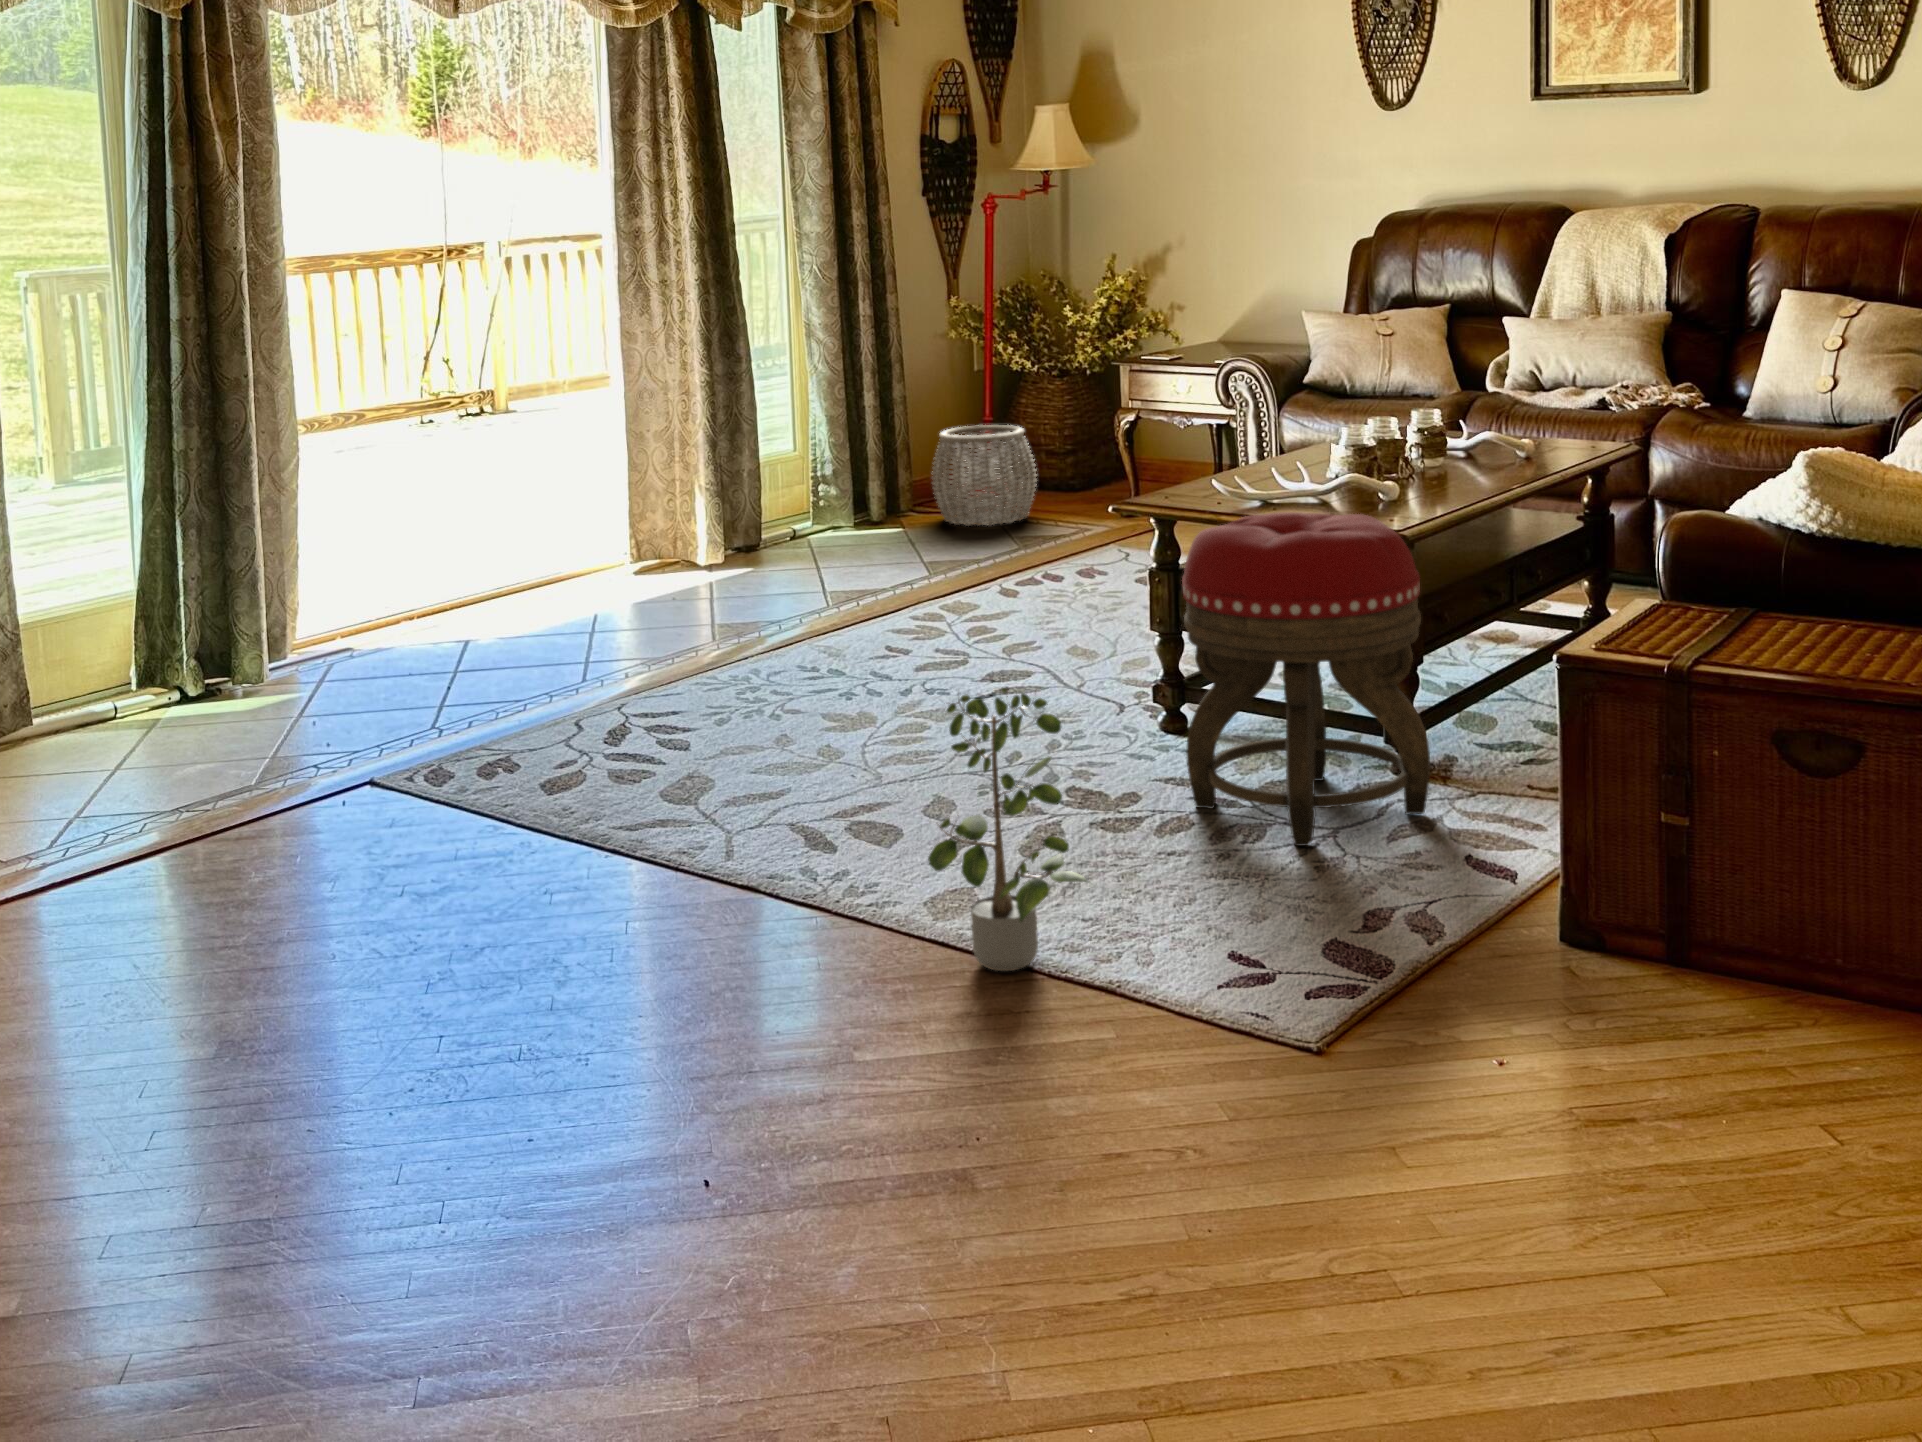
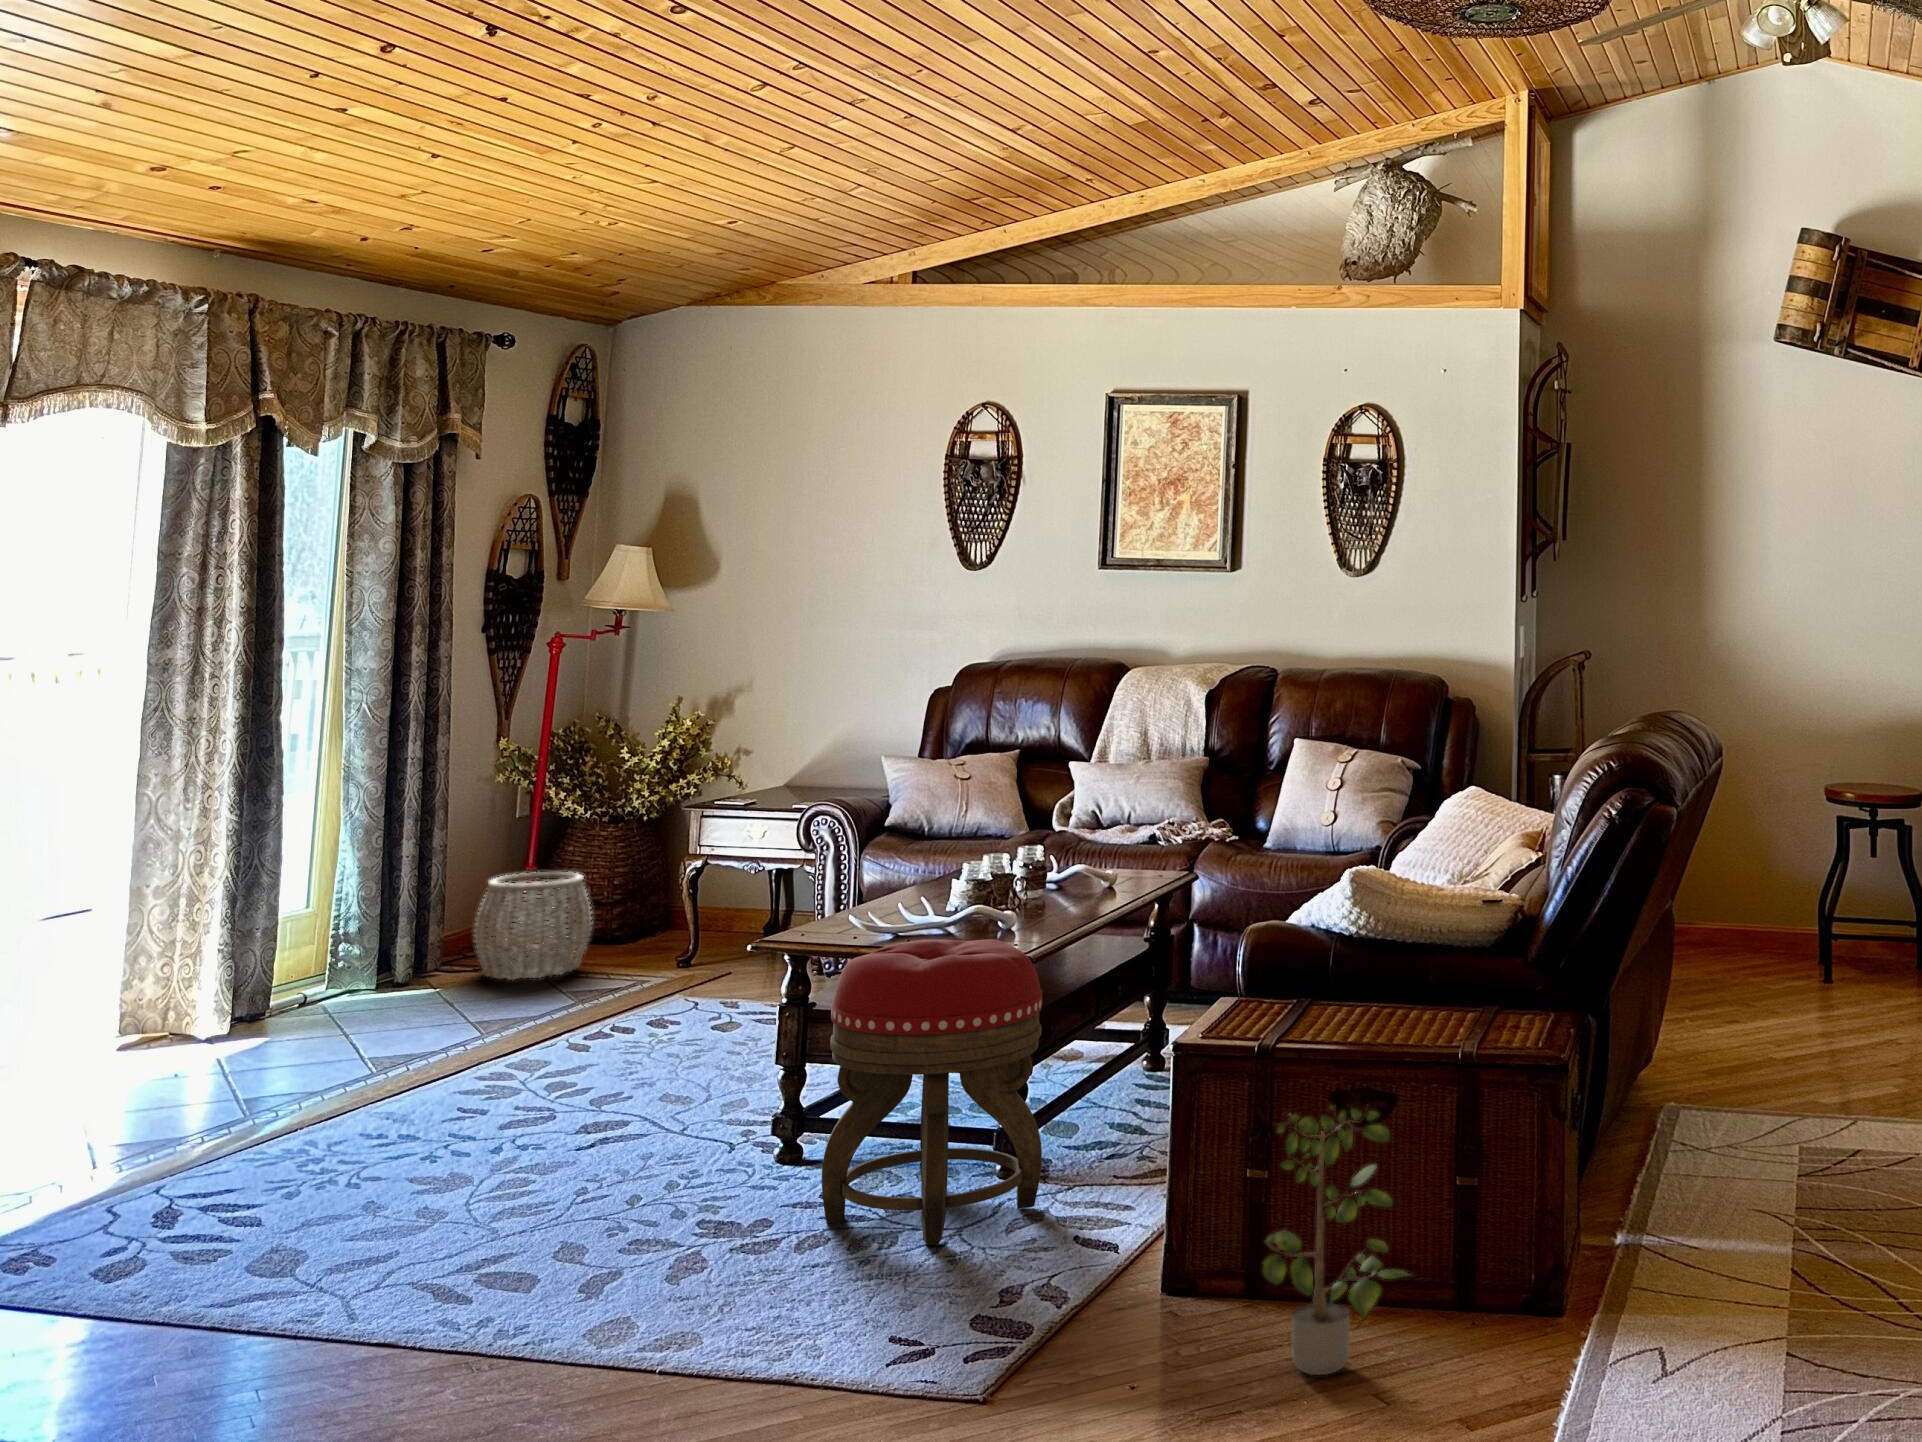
potted plant: present [928,688,1088,971] -> present [1263,1106,1410,1375]

